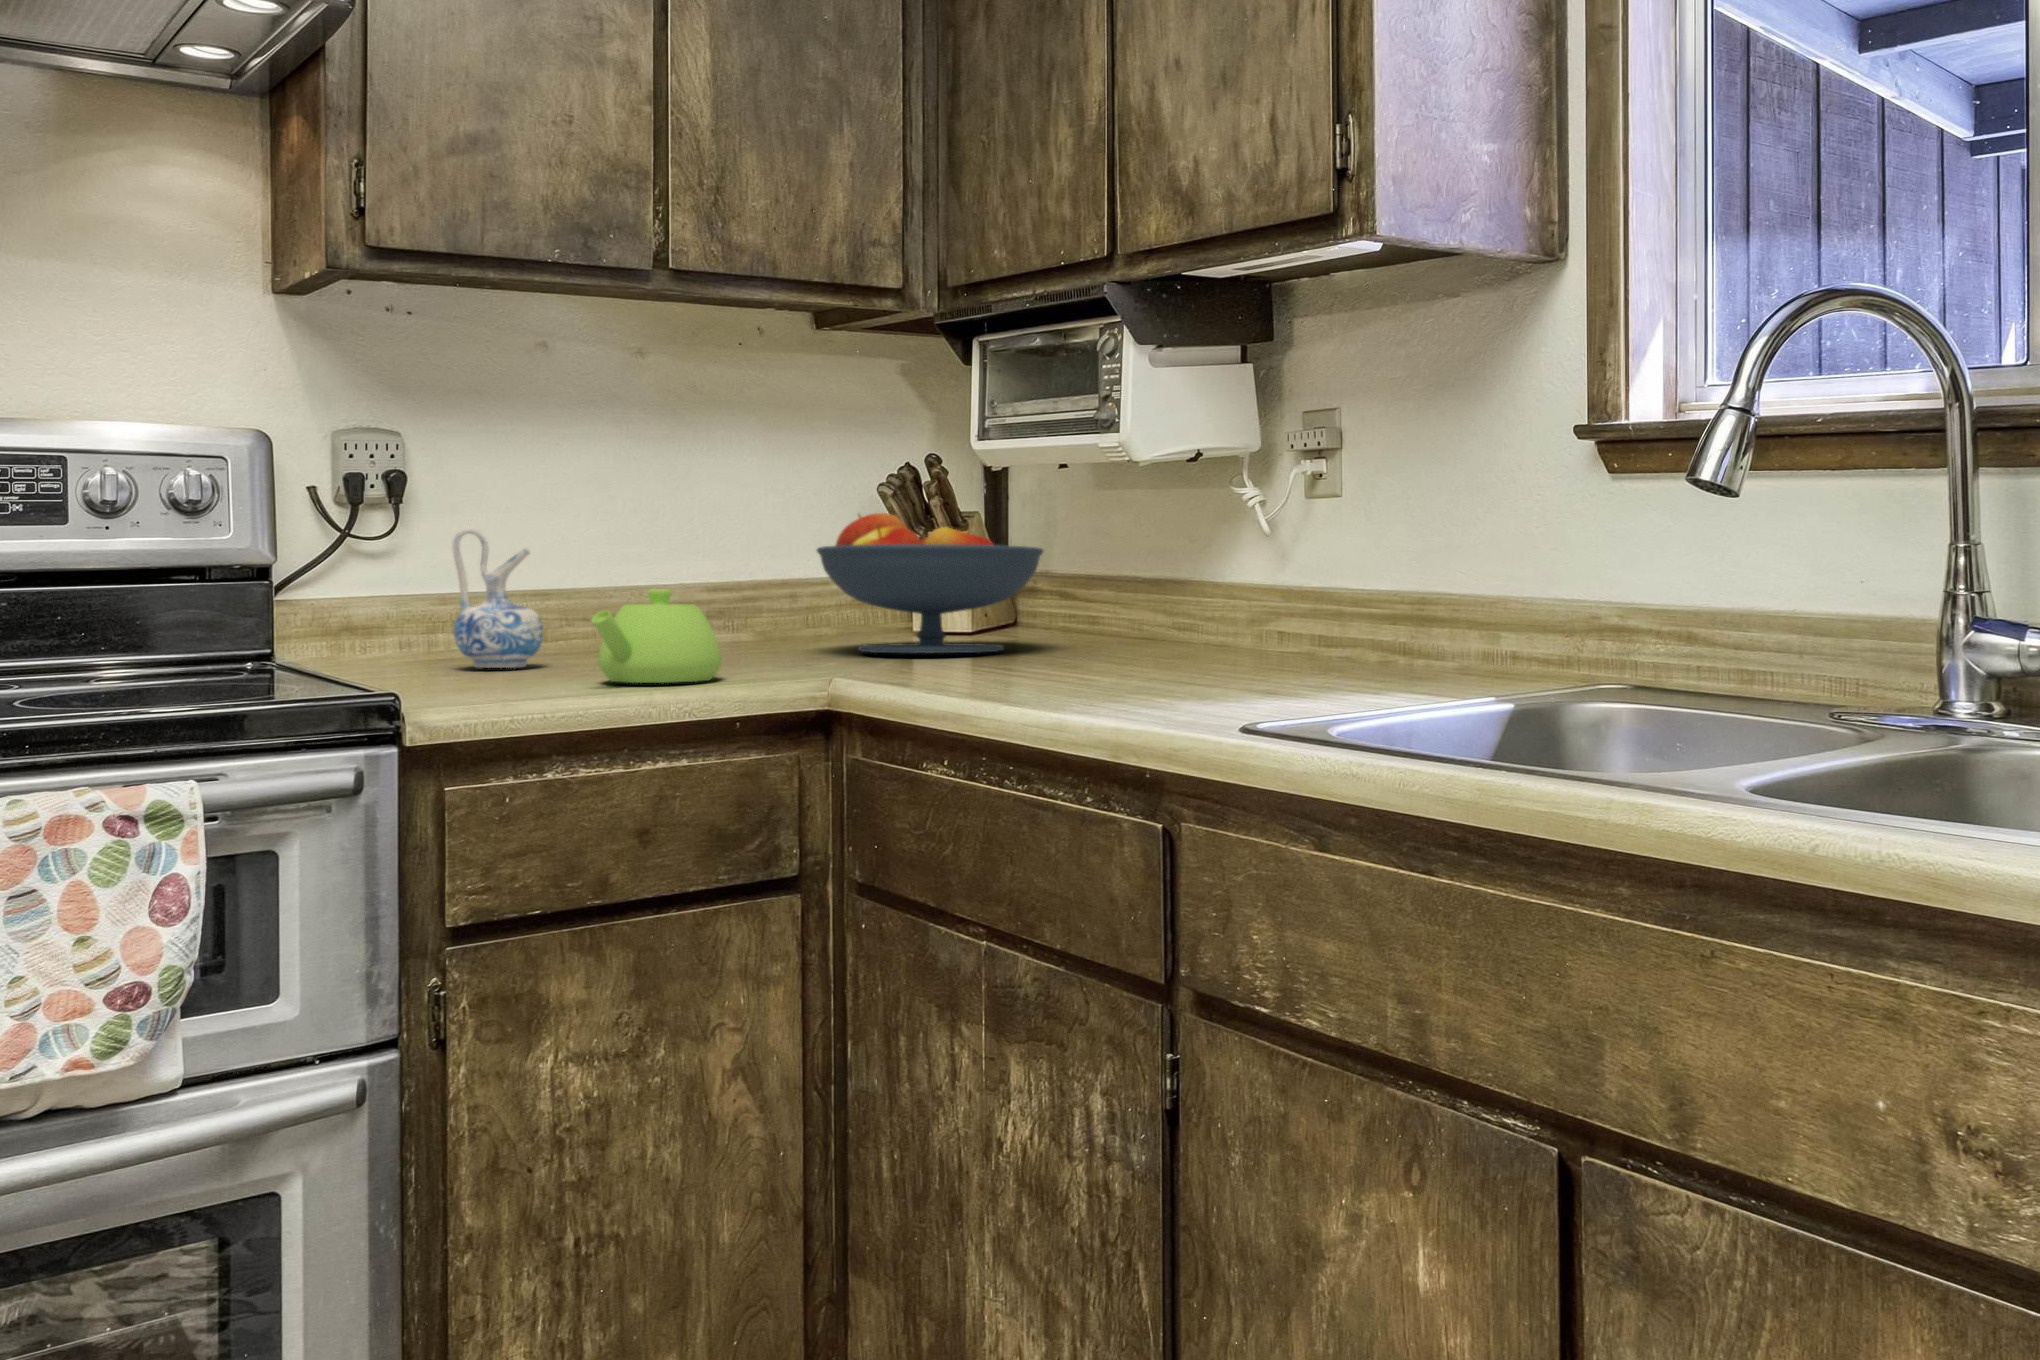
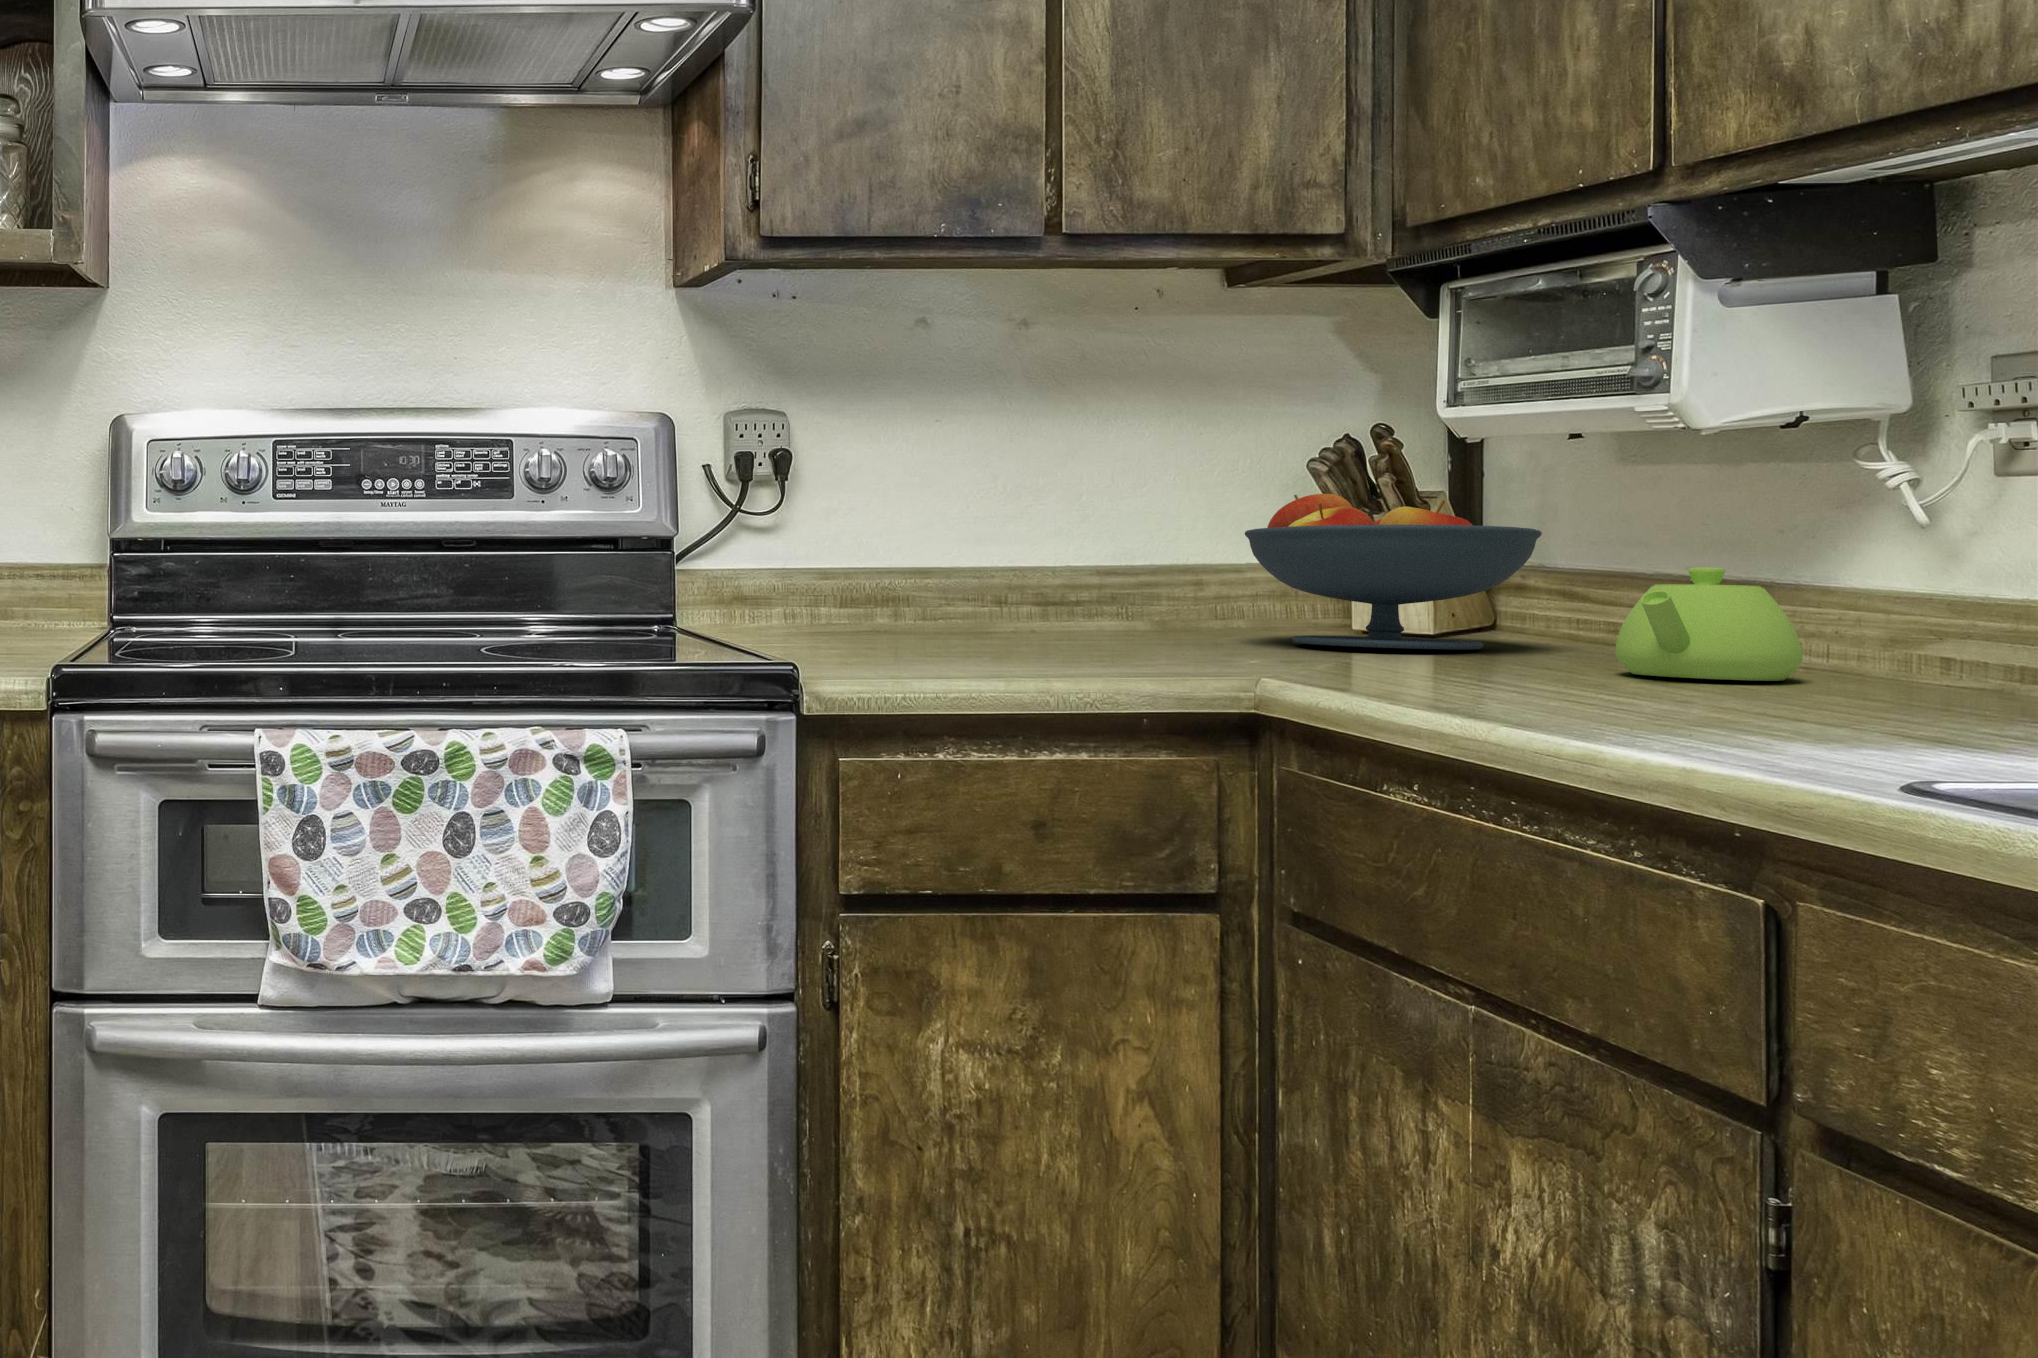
ceramic pitcher: present [452,528,543,668] -> none [875,513,956,643]
teapot: present [592,589,722,683] -> present [1615,567,1803,681]

